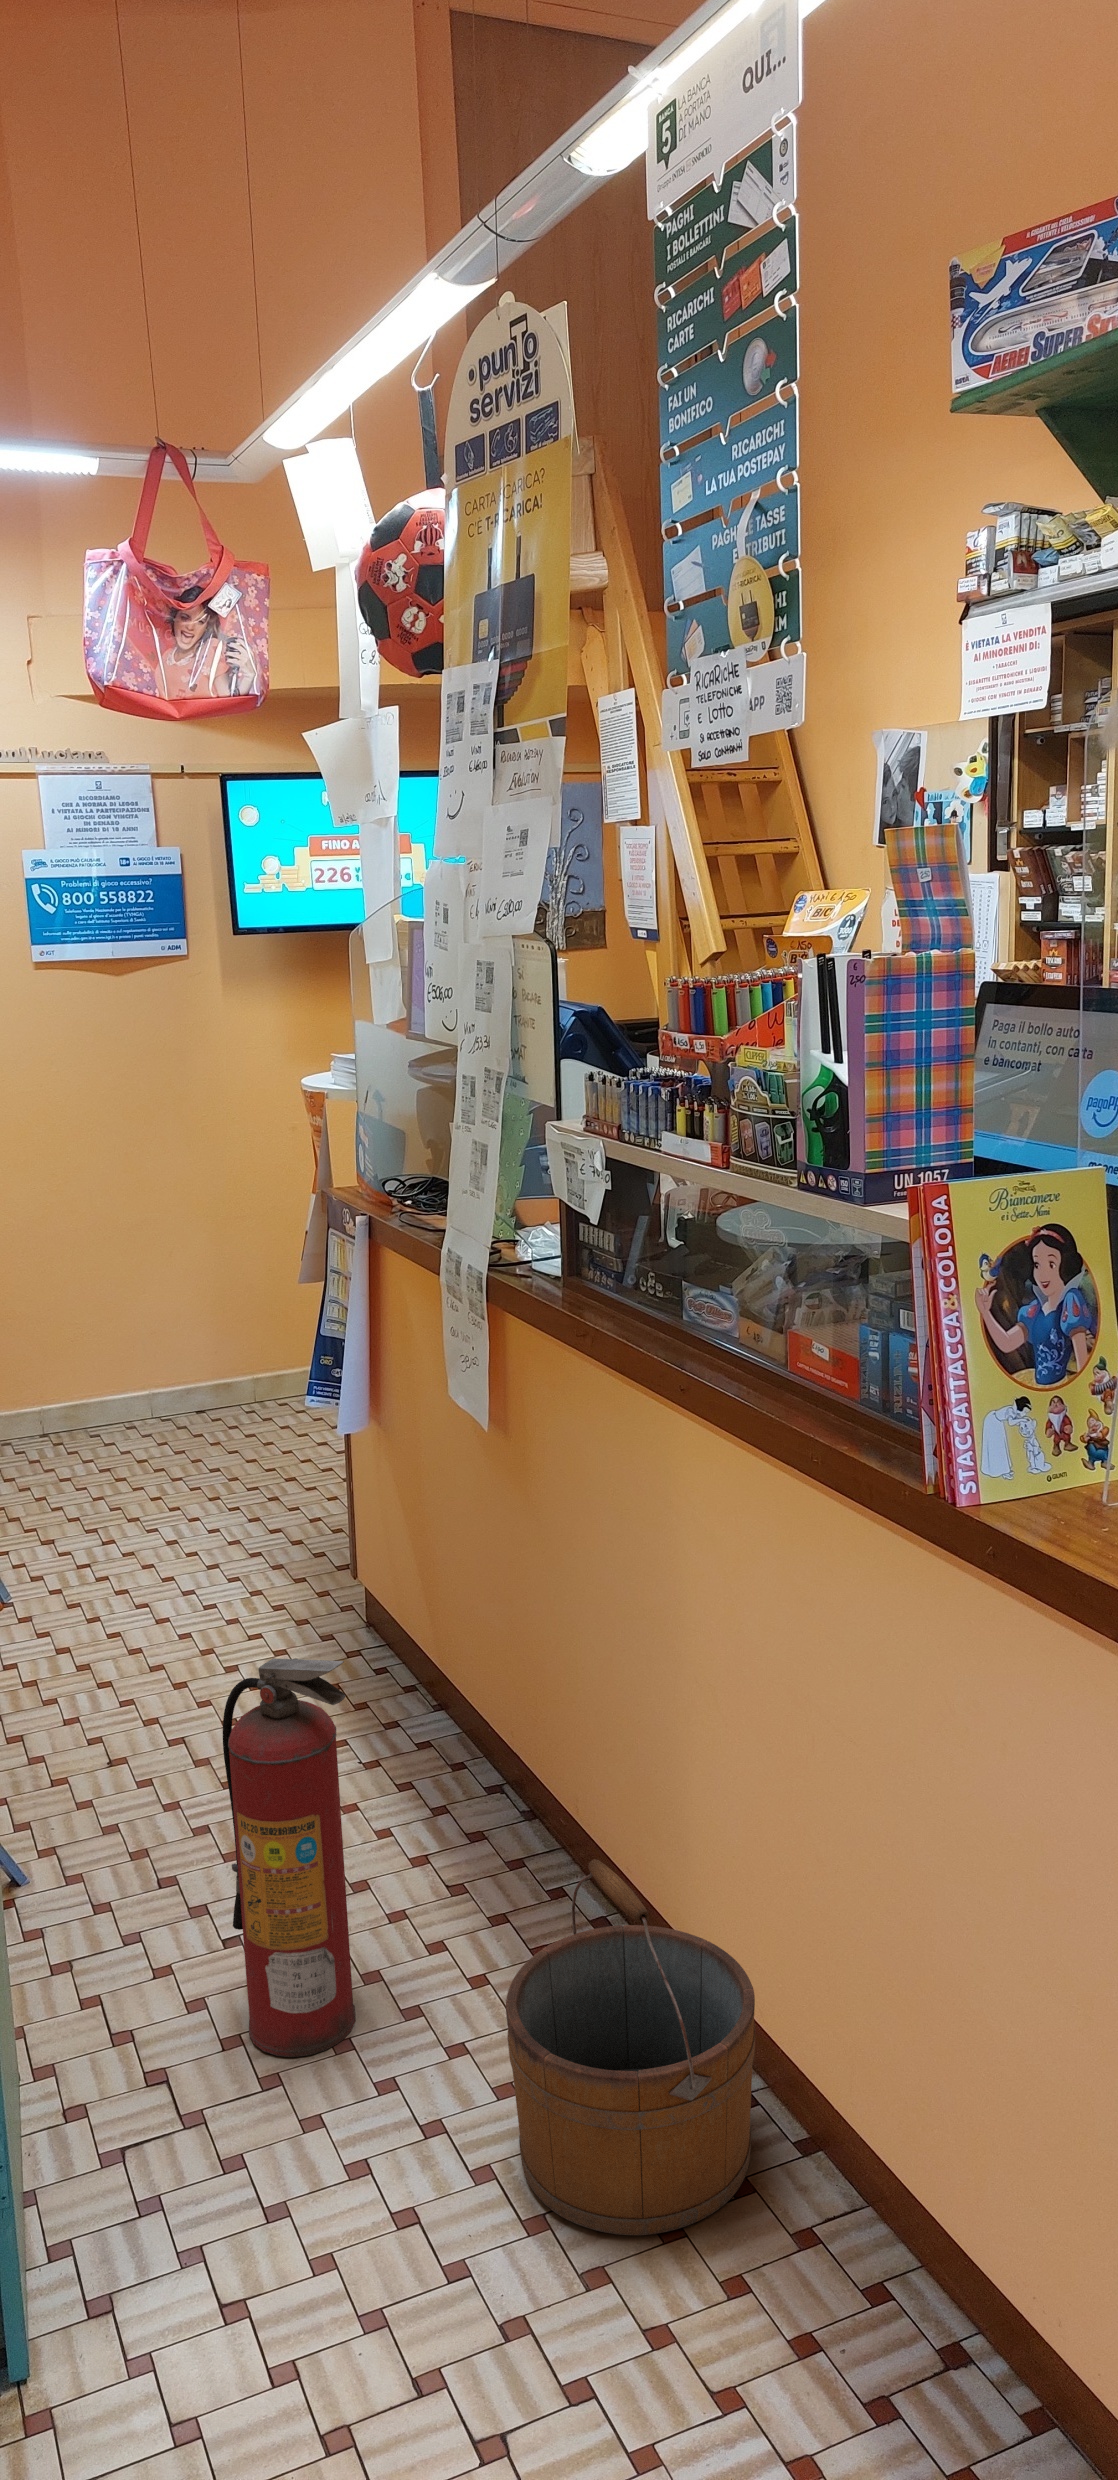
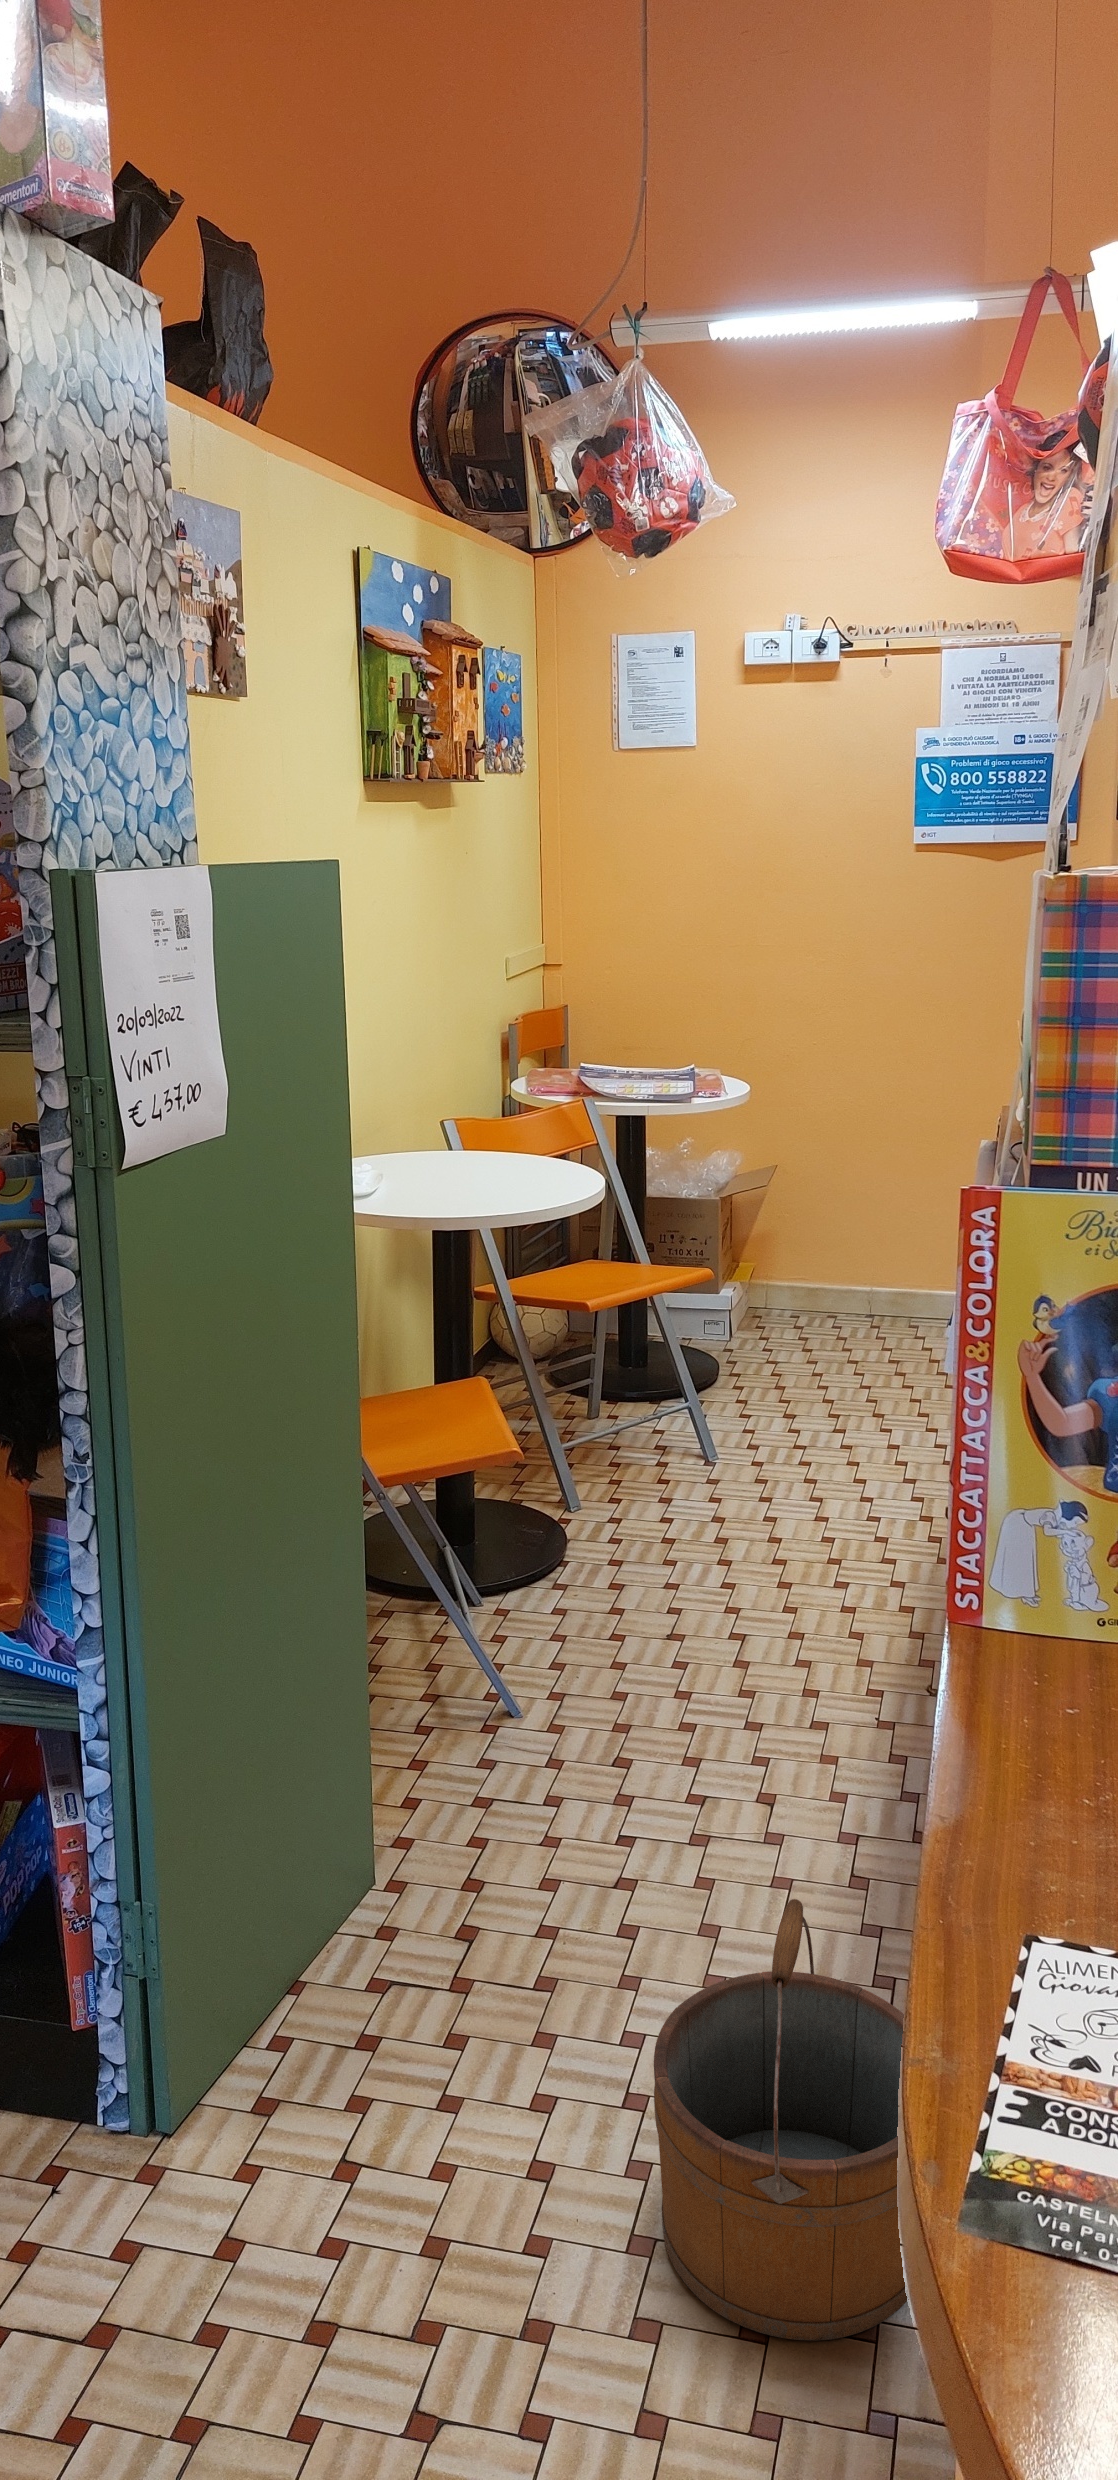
fire extinguisher: present [223,1659,356,2057] -> none [563,1575,675,1978]

